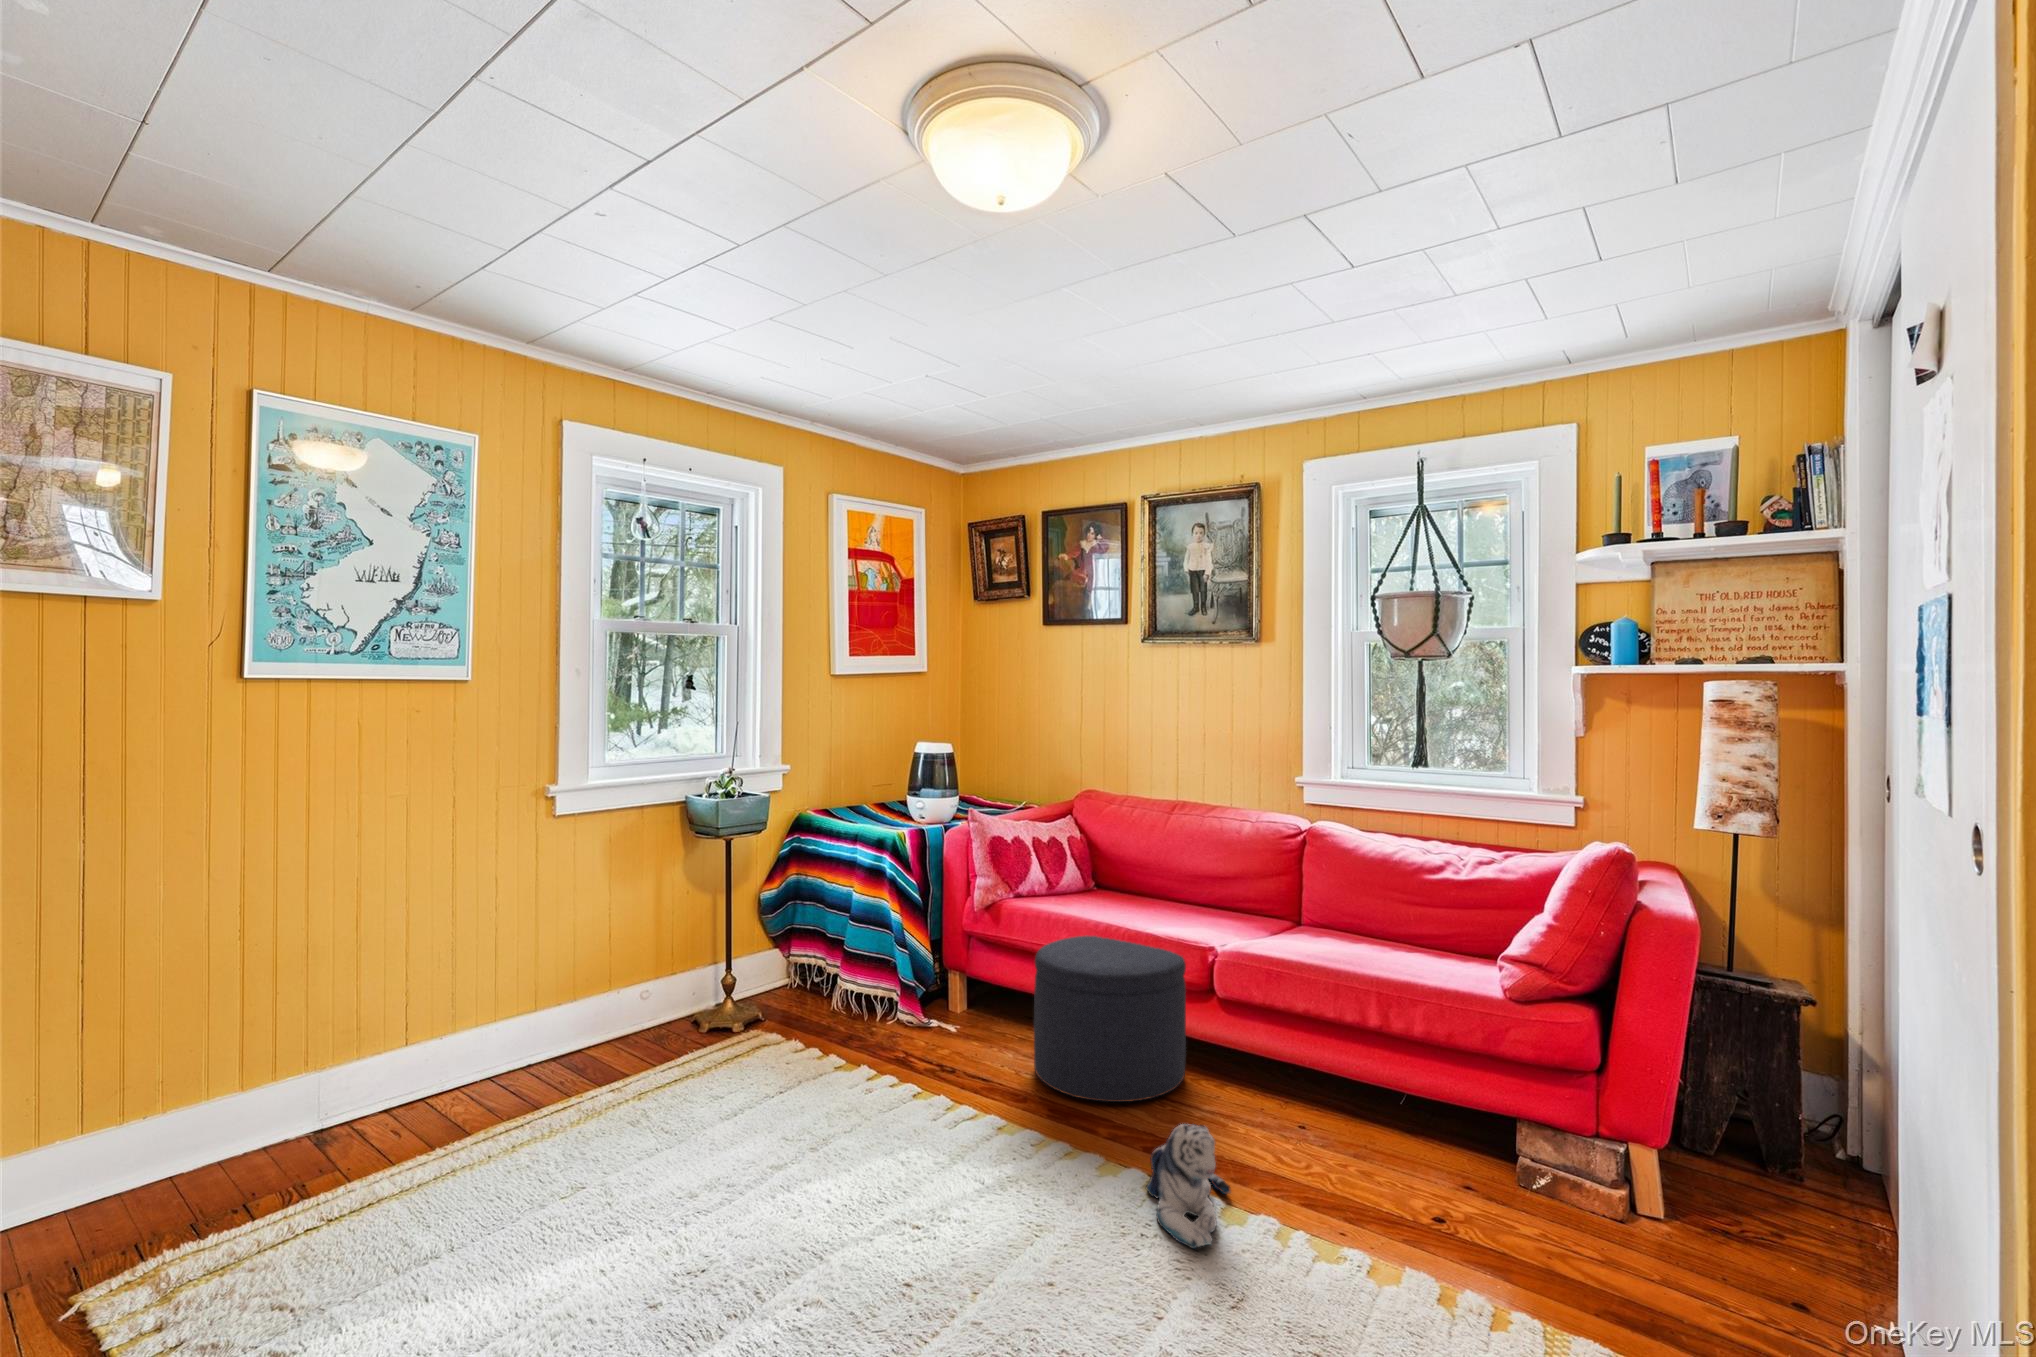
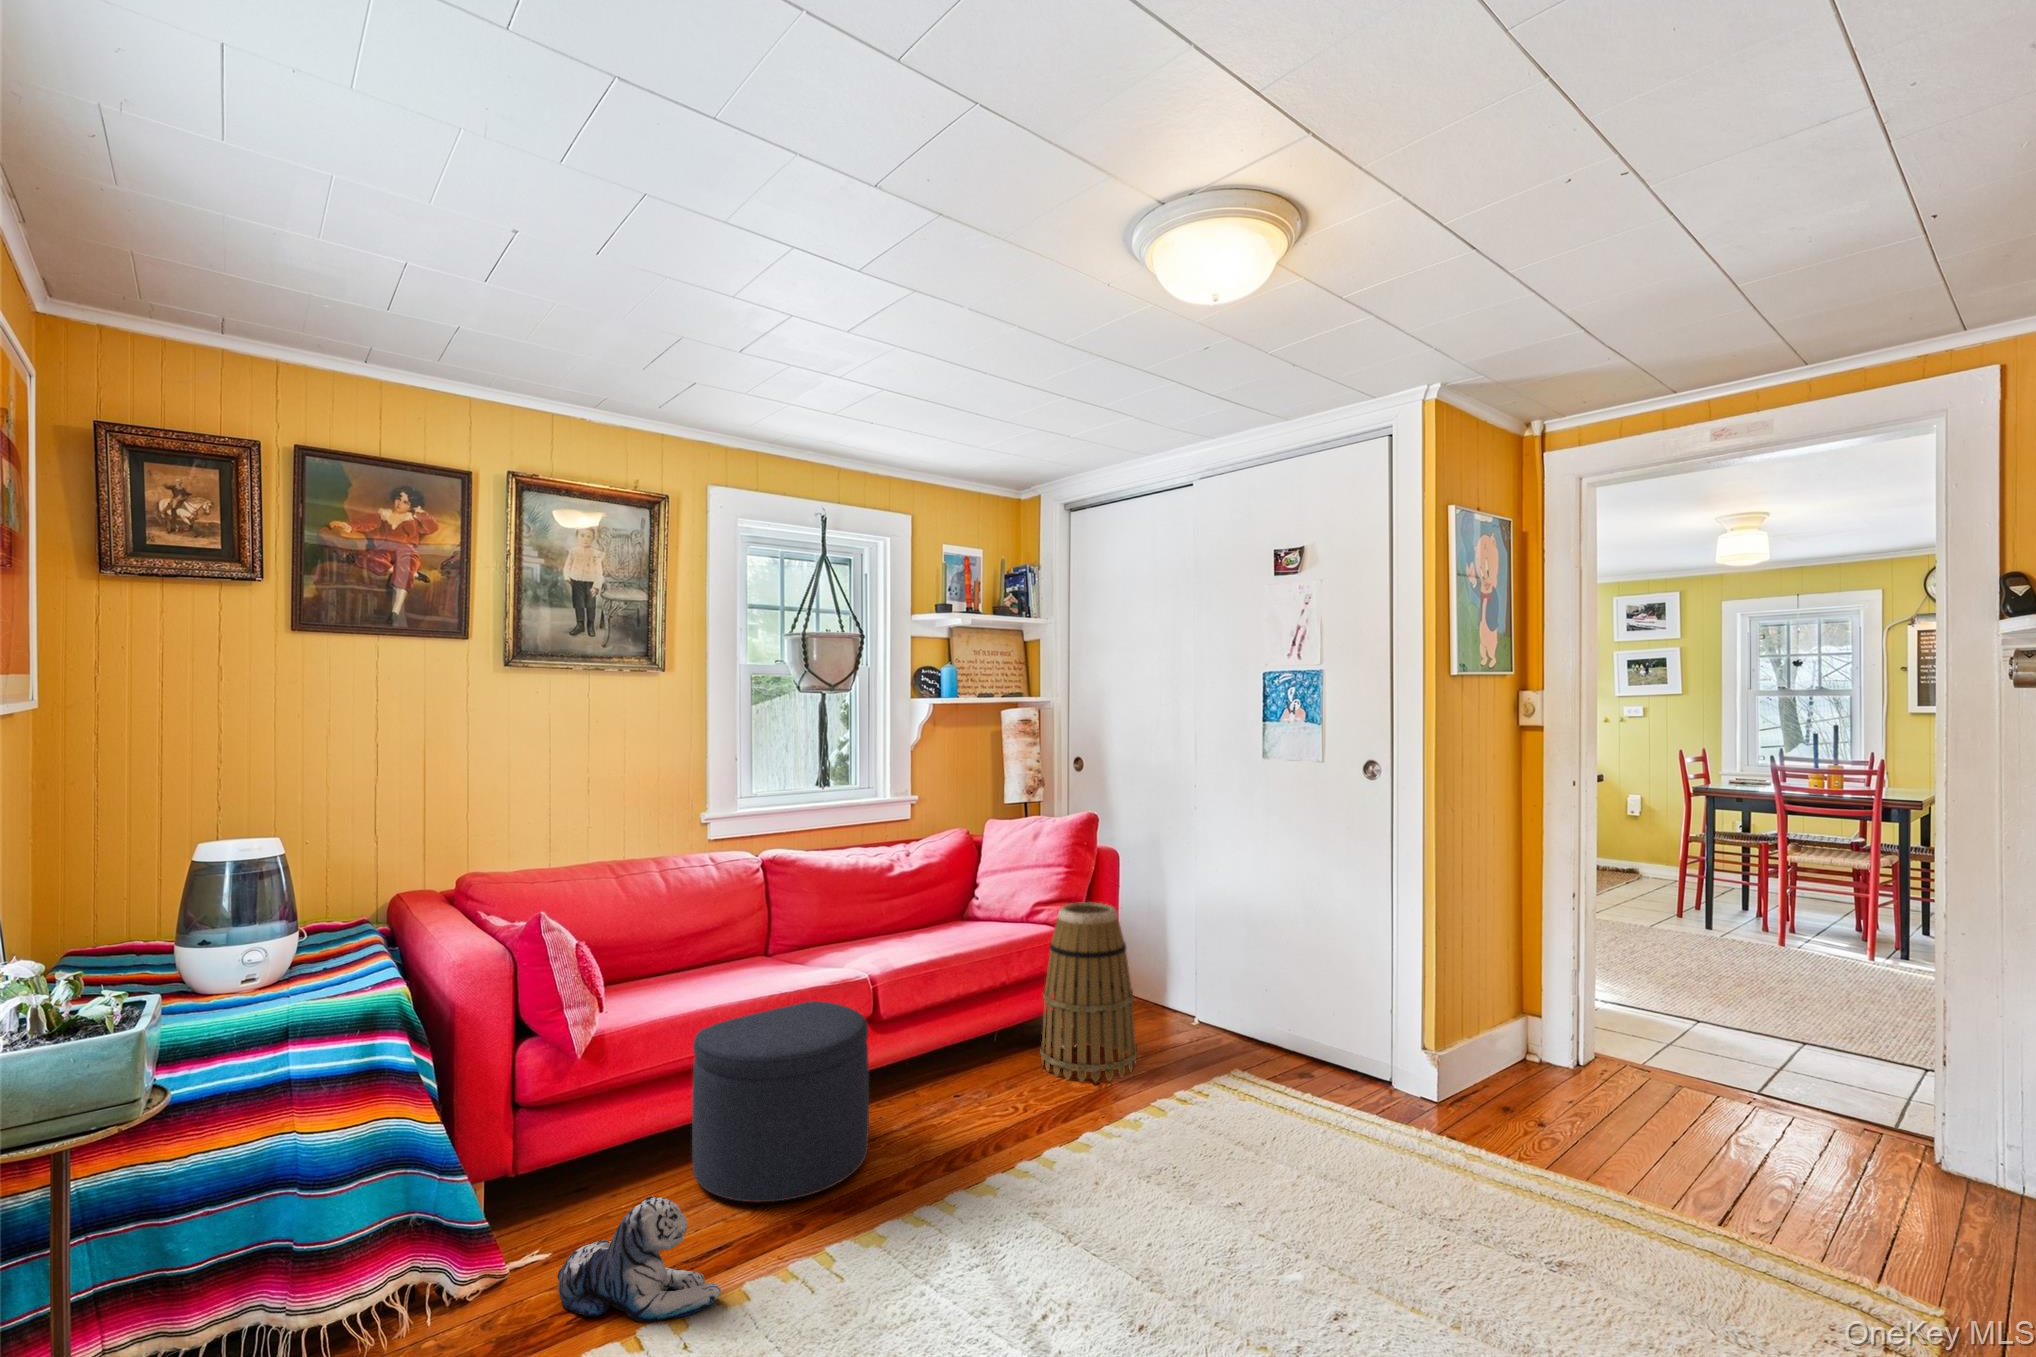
basket: none [1428,968,1594,1259] -> present [1040,902,1137,1082]
plush toy: present [1146,1124,1230,1249] -> present [557,1196,721,1322]

